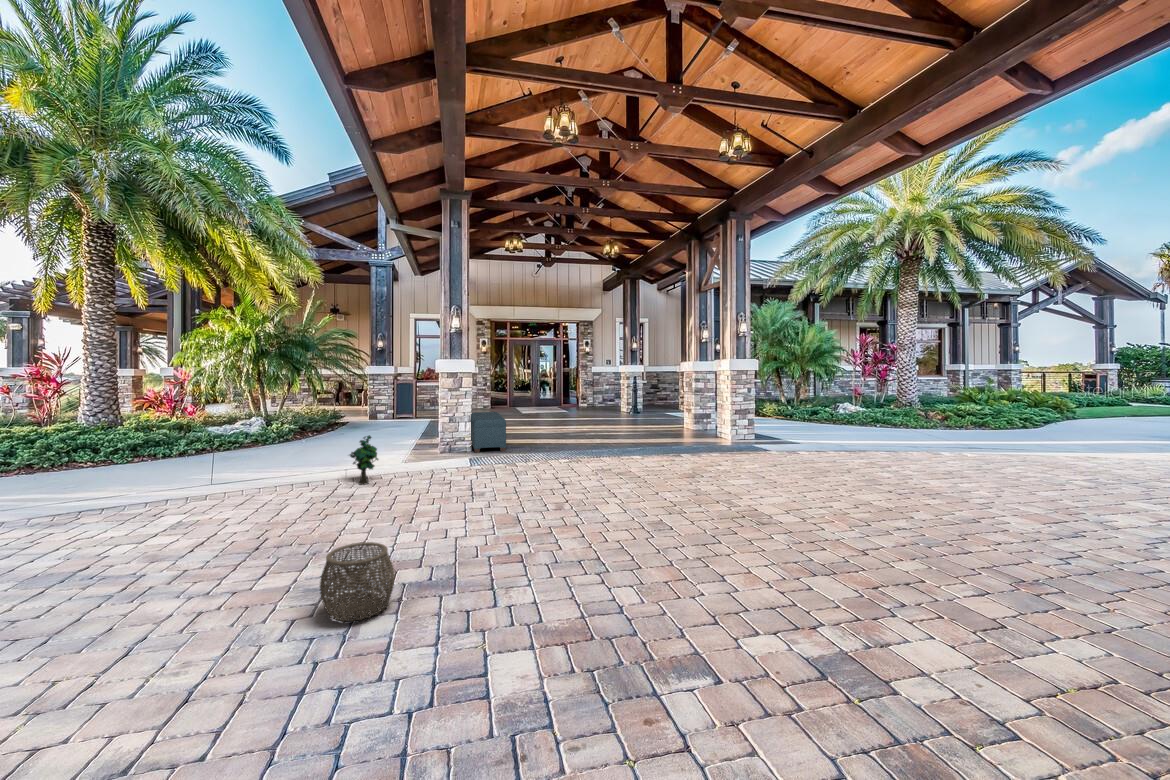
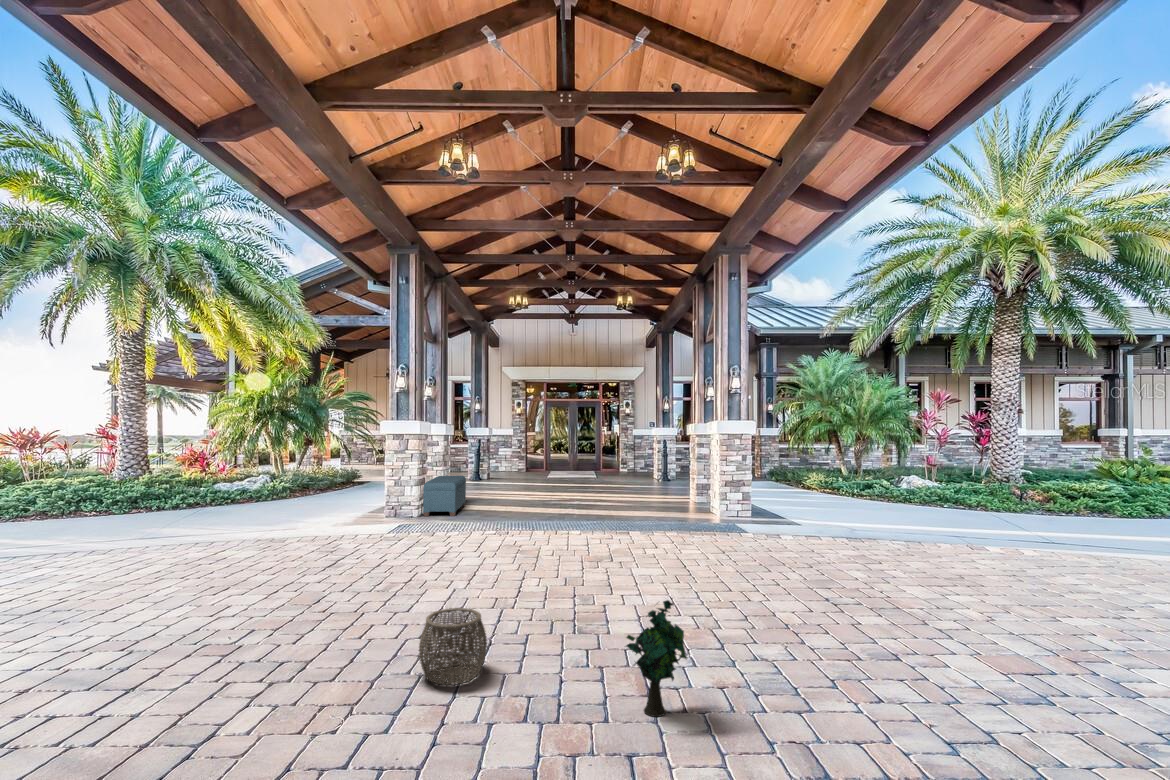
decorative plant: present [350,435,378,485] -> present [626,600,688,717]
woven basket: present [320,542,395,622] -> present [419,608,487,685]

